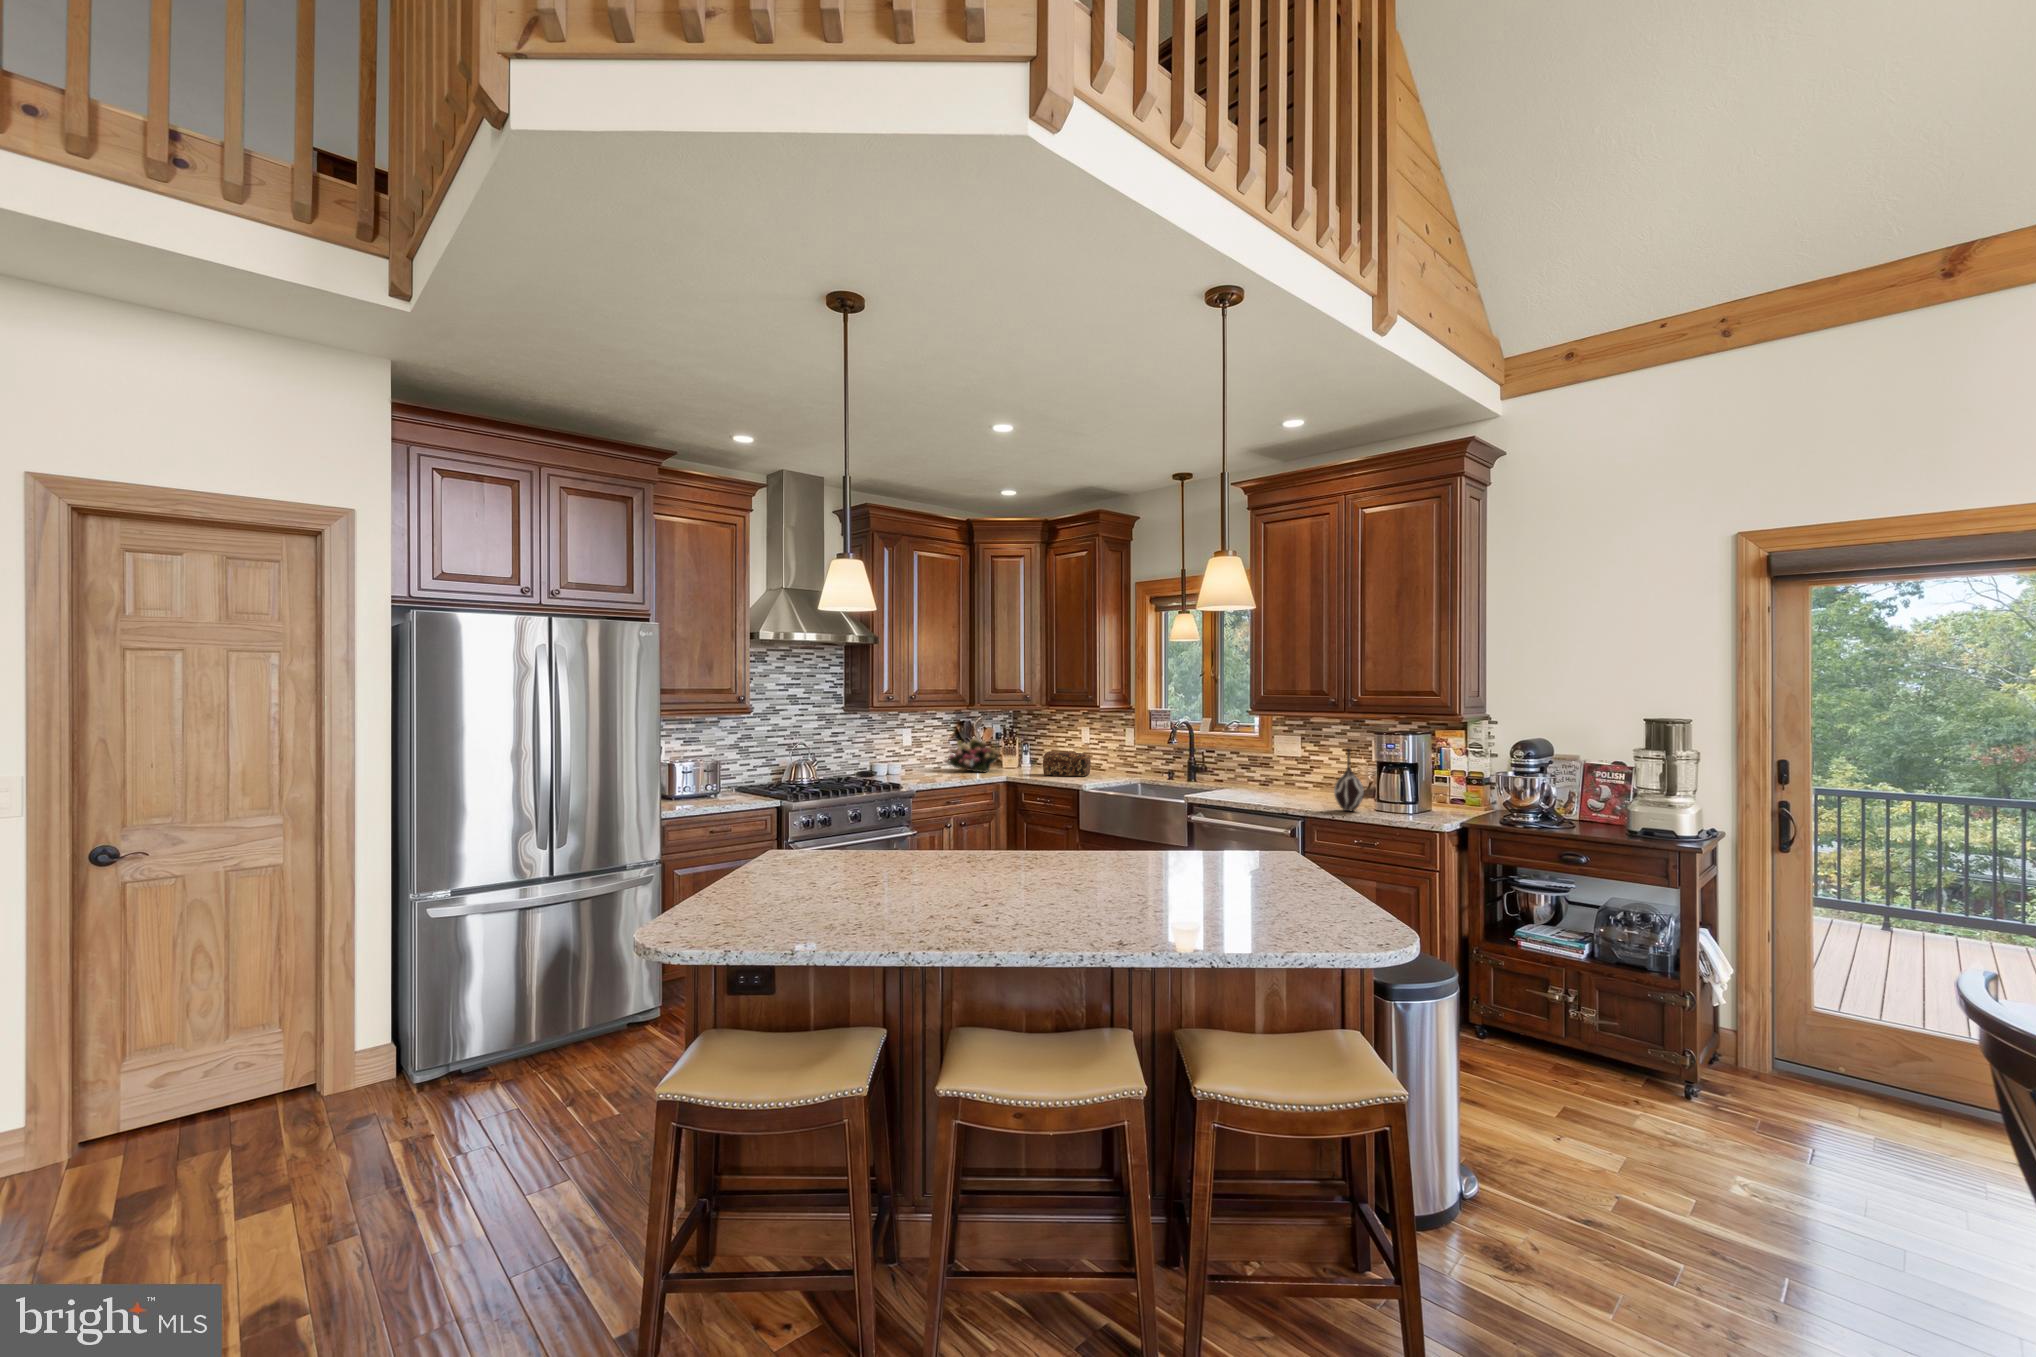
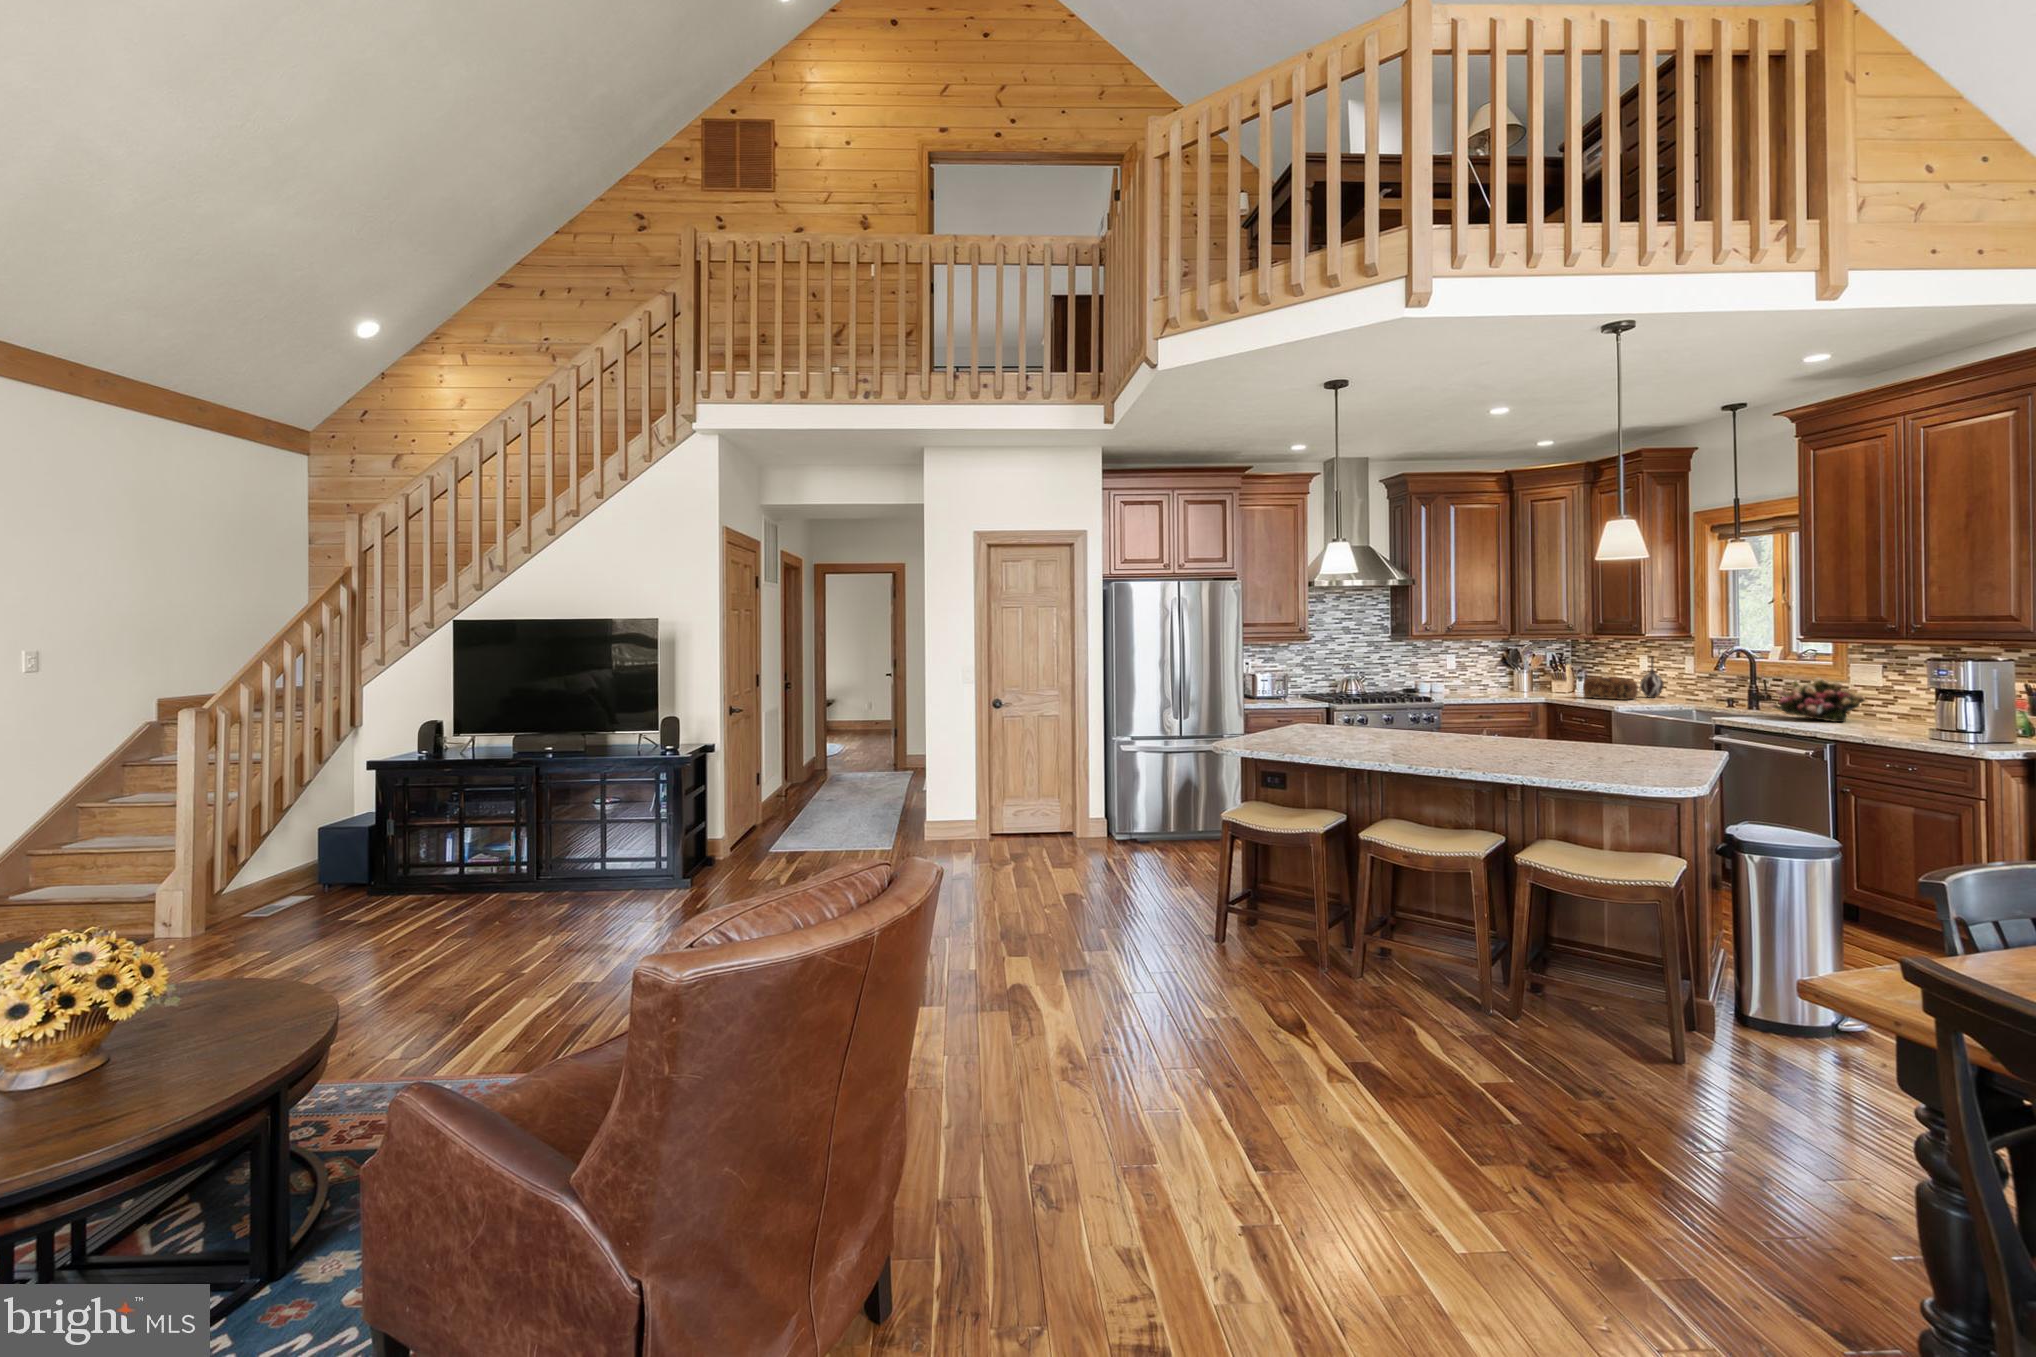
flower arrangement: present [944,737,999,773] -> present [1769,678,1865,722]
vase: present [1334,748,1364,811] -> present [1640,657,1664,698]

